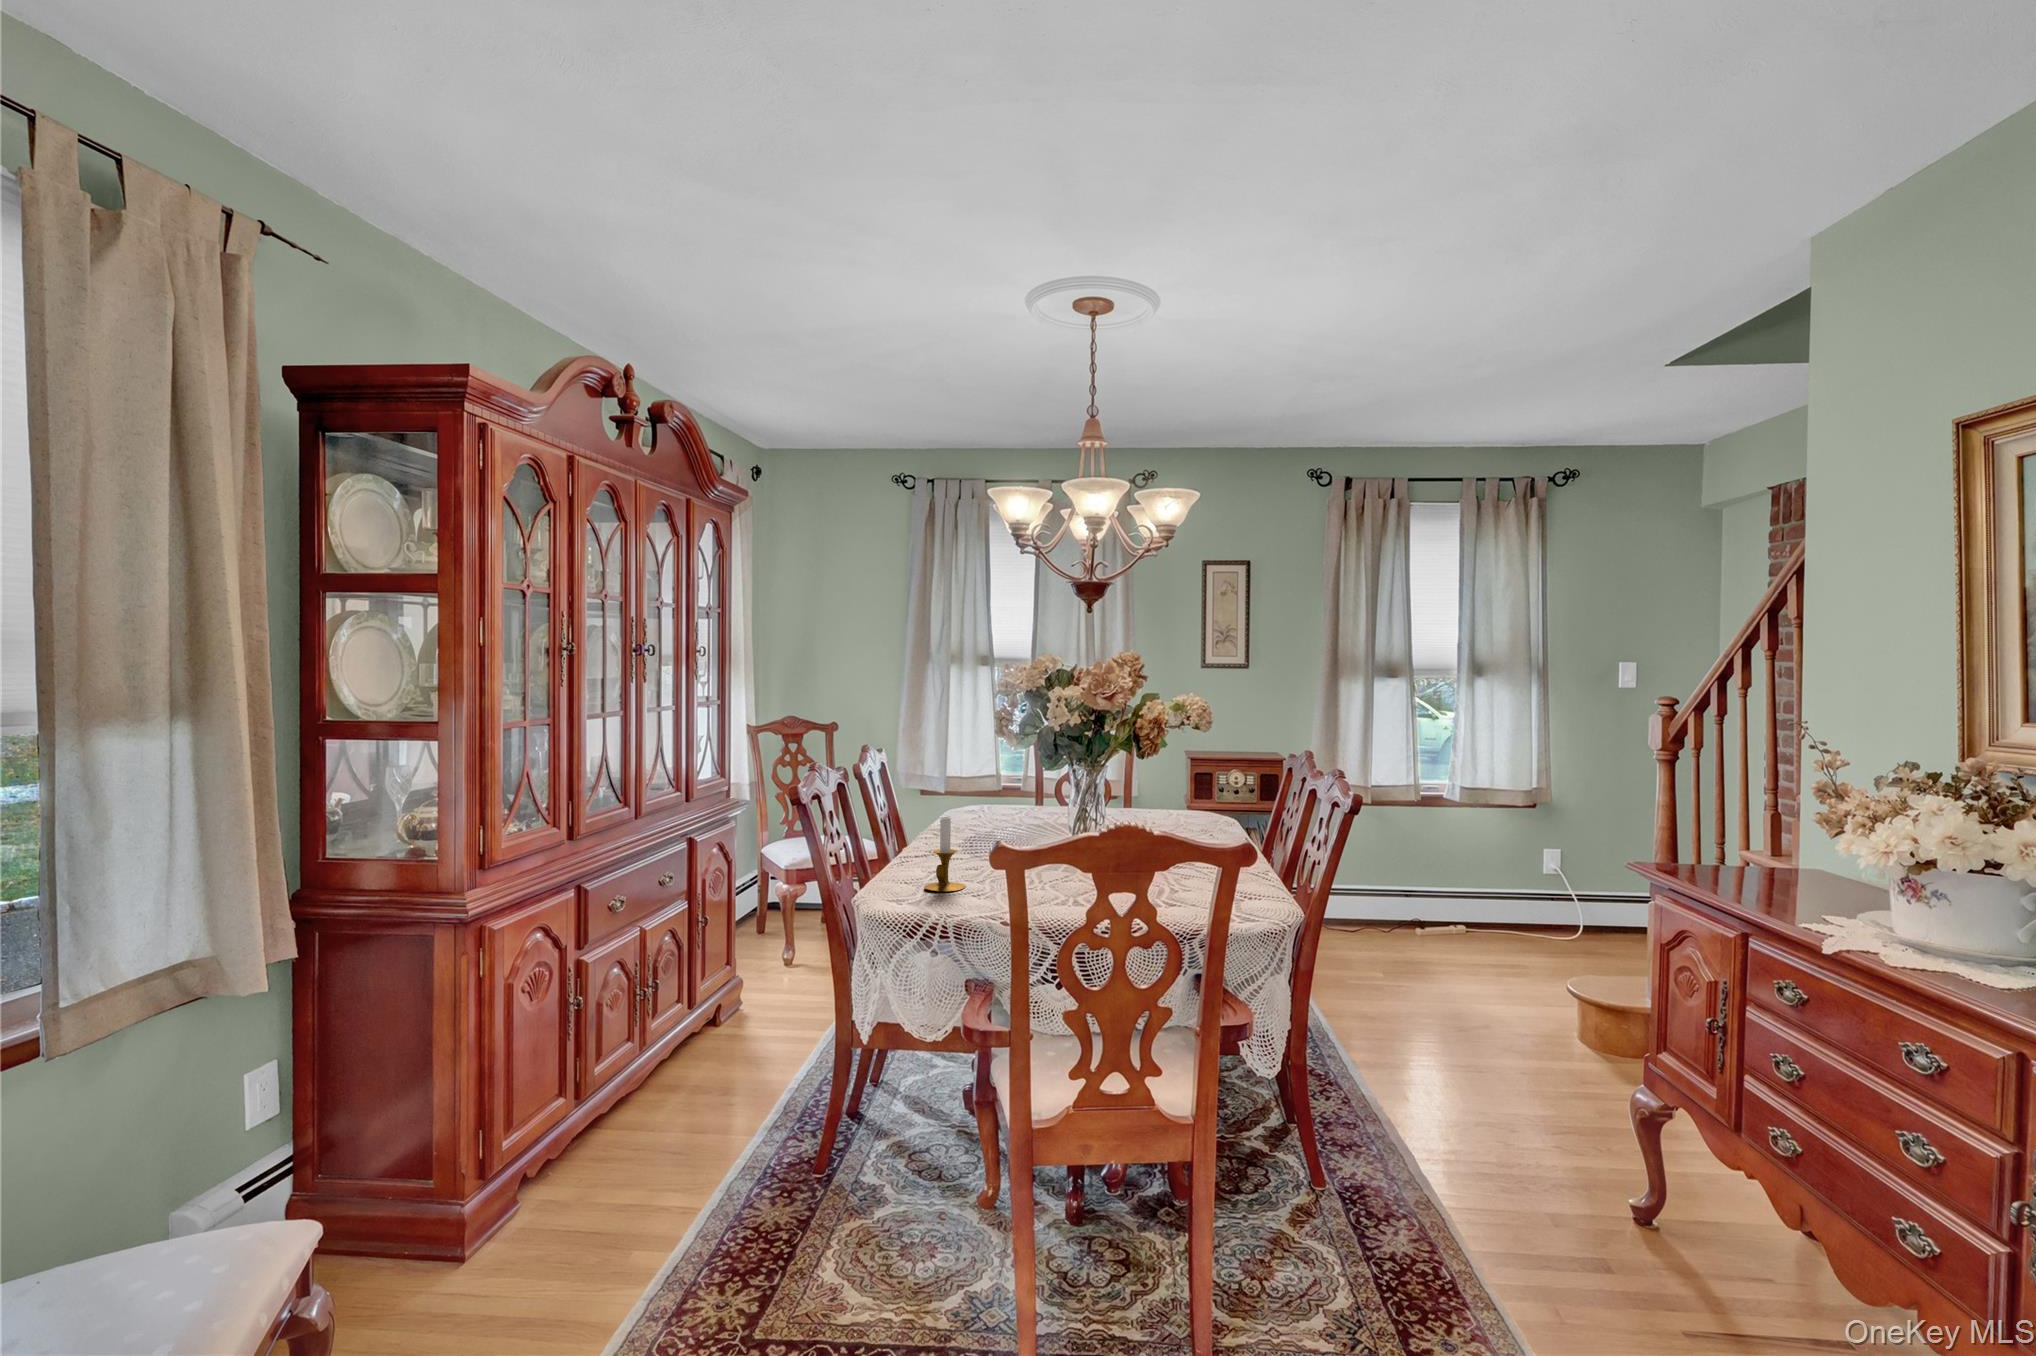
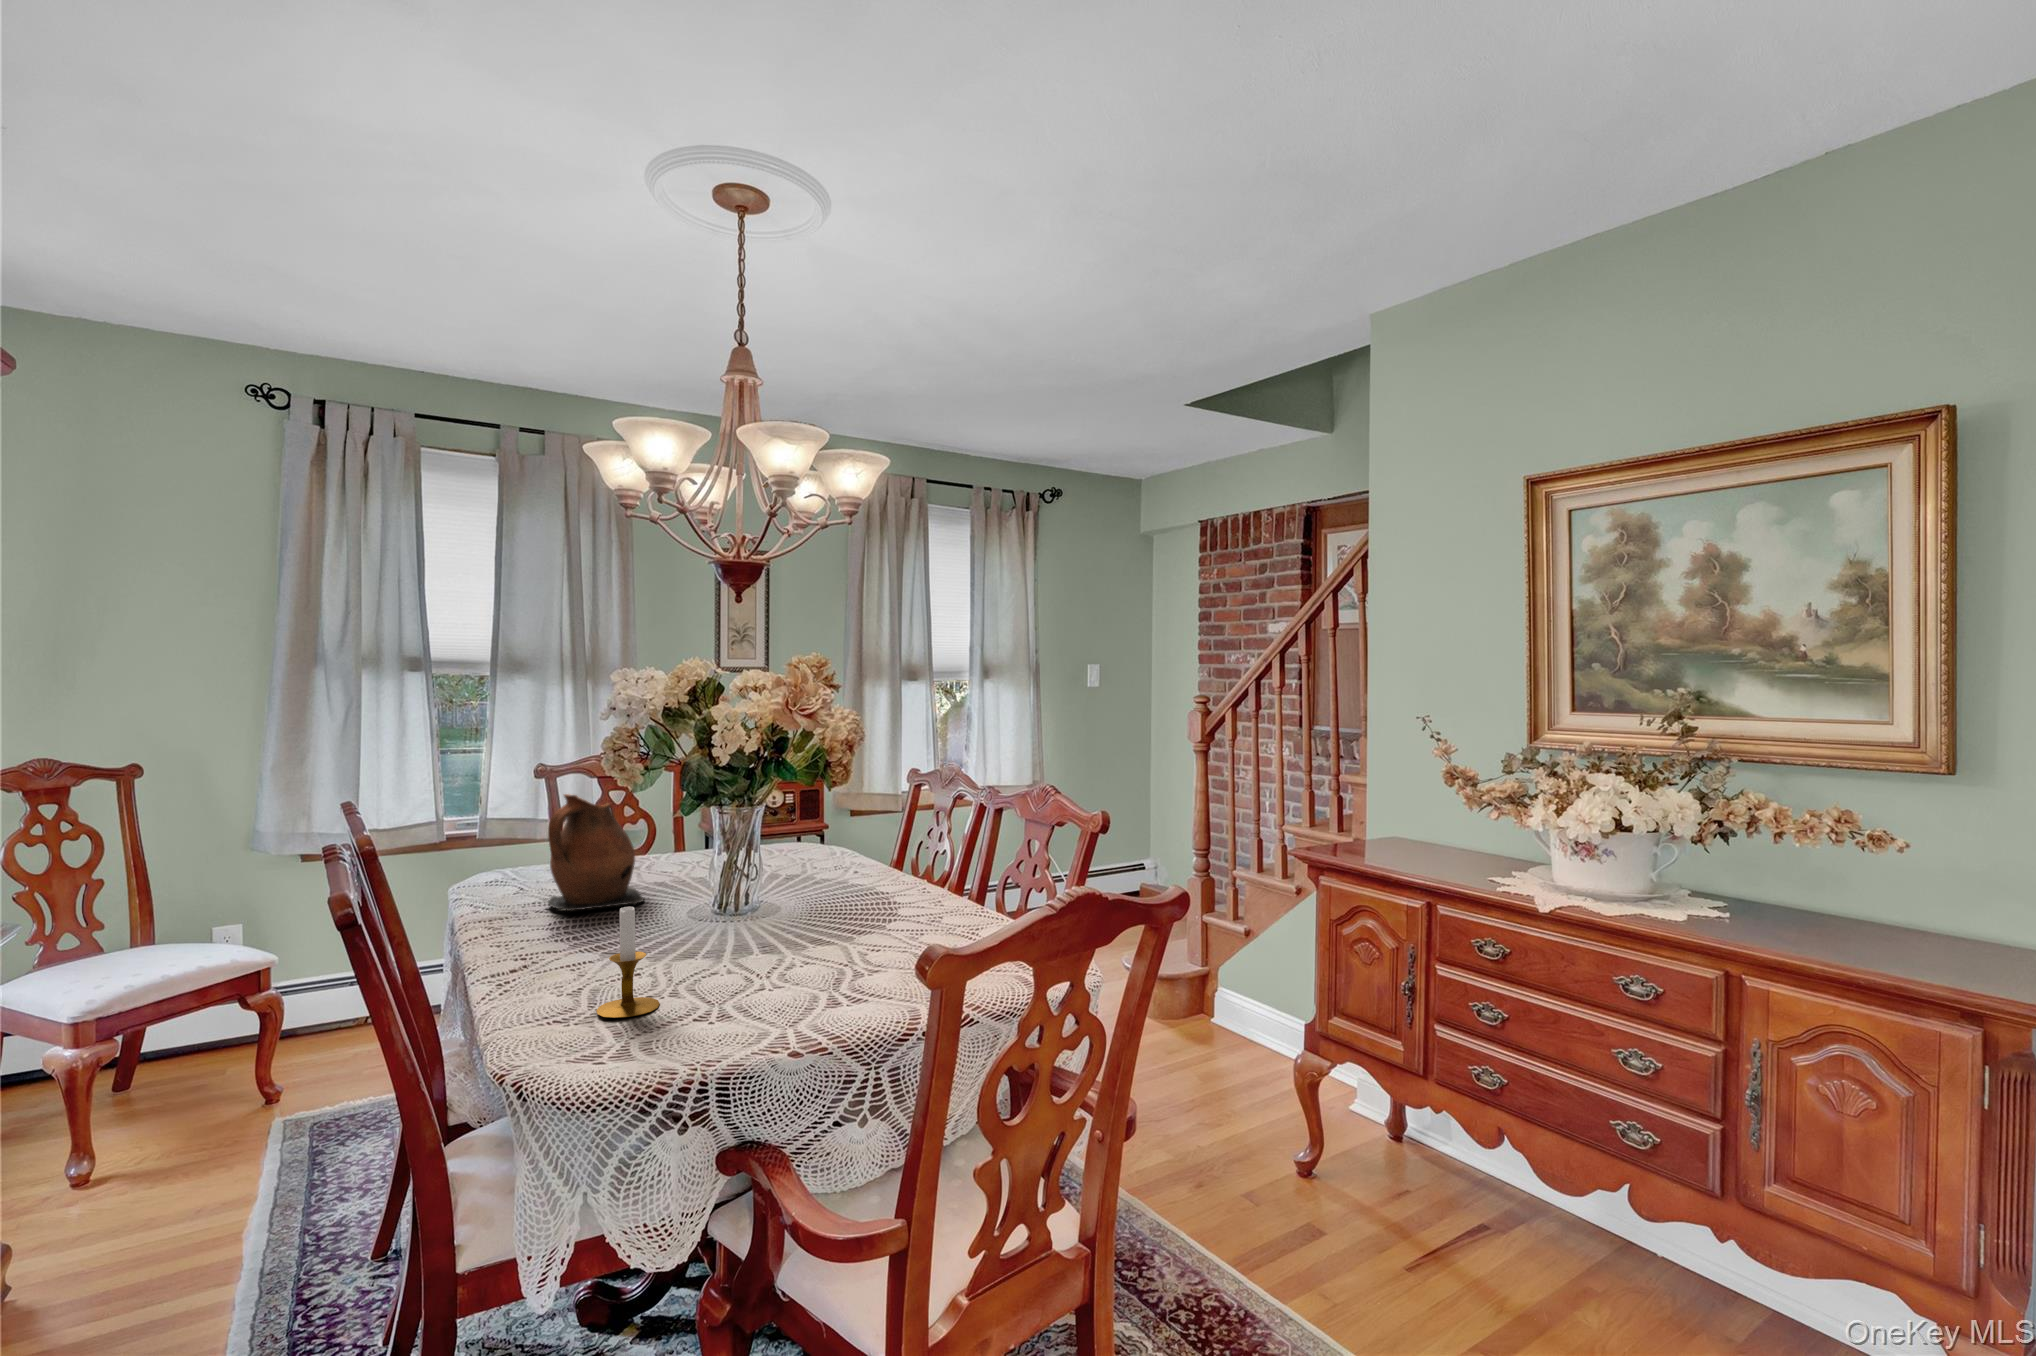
ceramic pitcher: none [969,745,1039,833] -> present [547,794,645,911]

